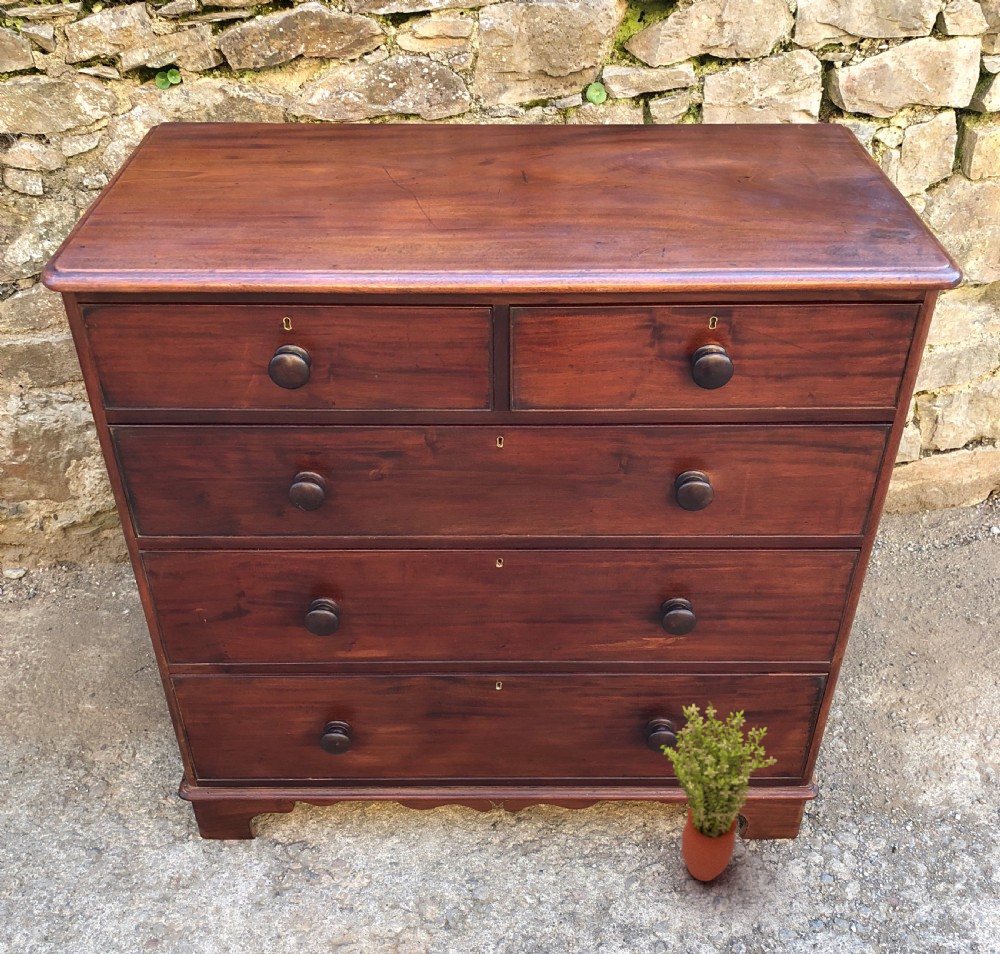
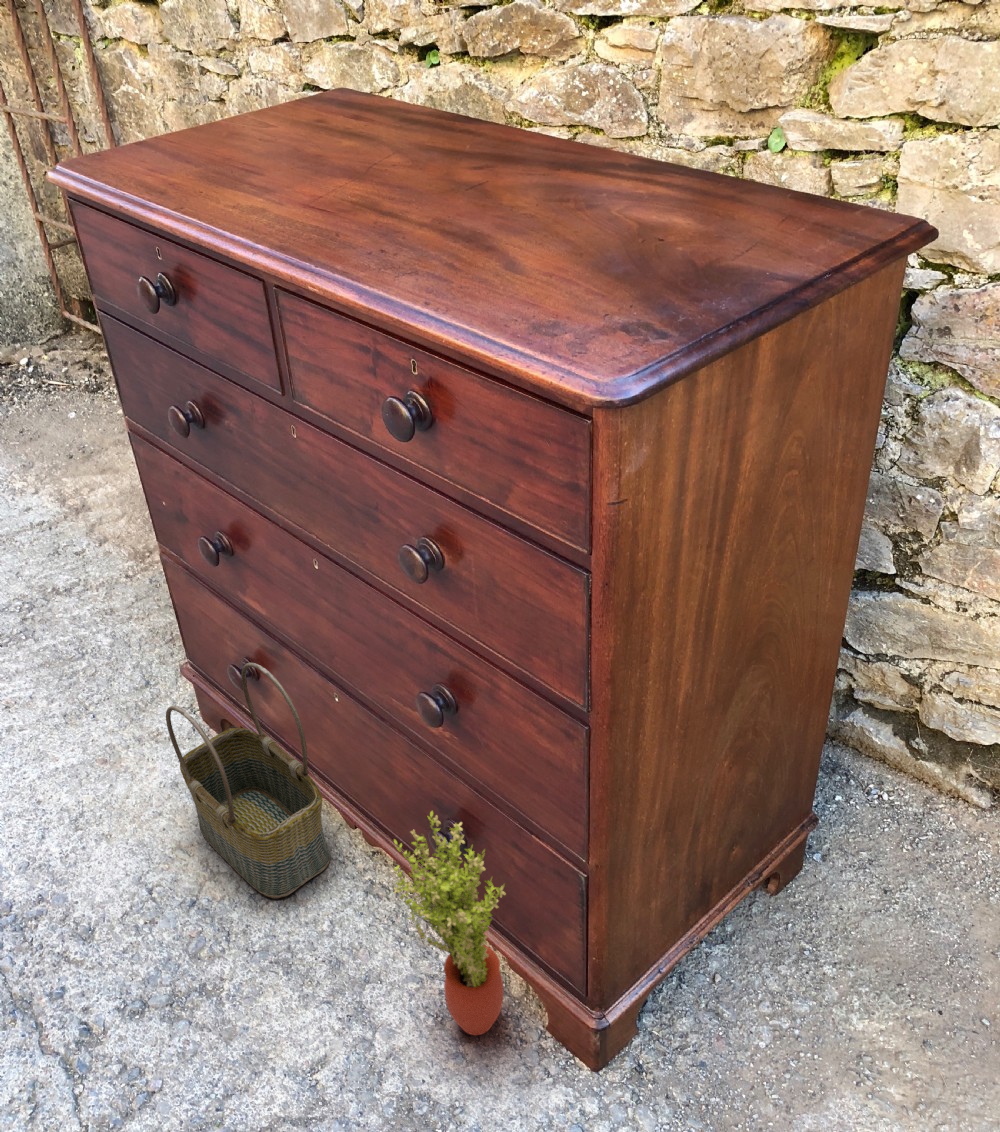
basket: none [305,707,477,921] -> present [166,663,330,898]

